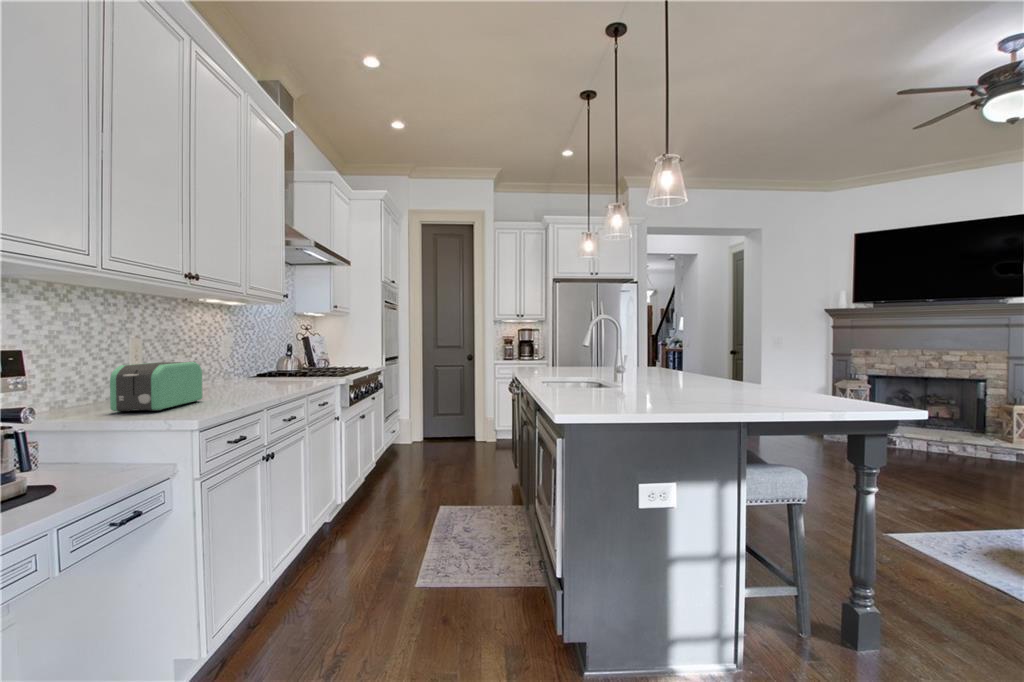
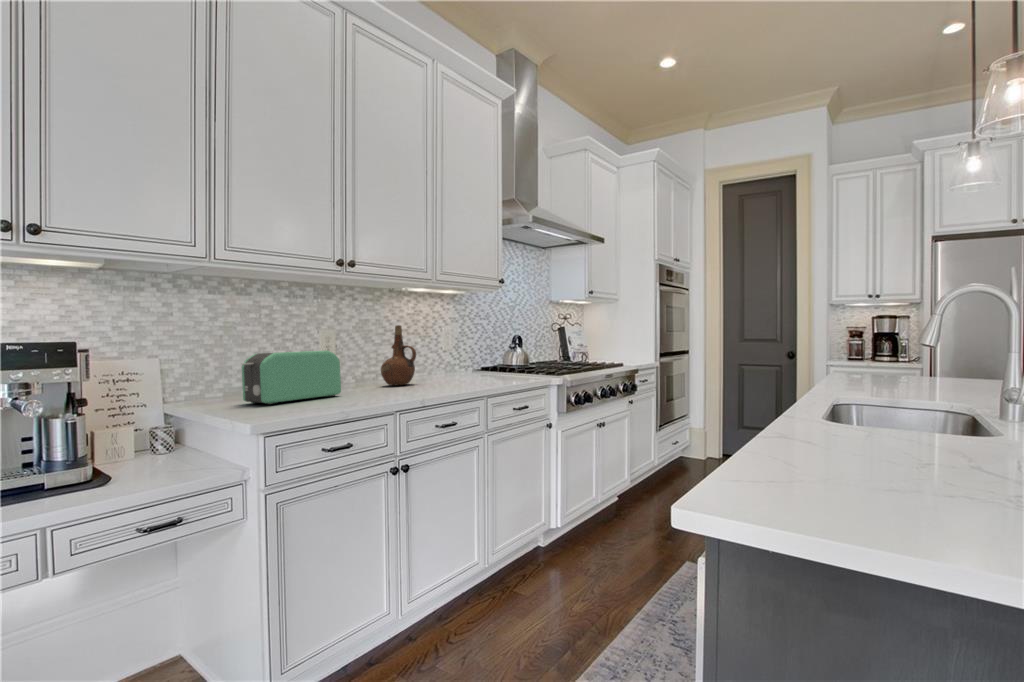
ceramic pitcher: none [204,338,240,391] -> present [381,325,416,385]

